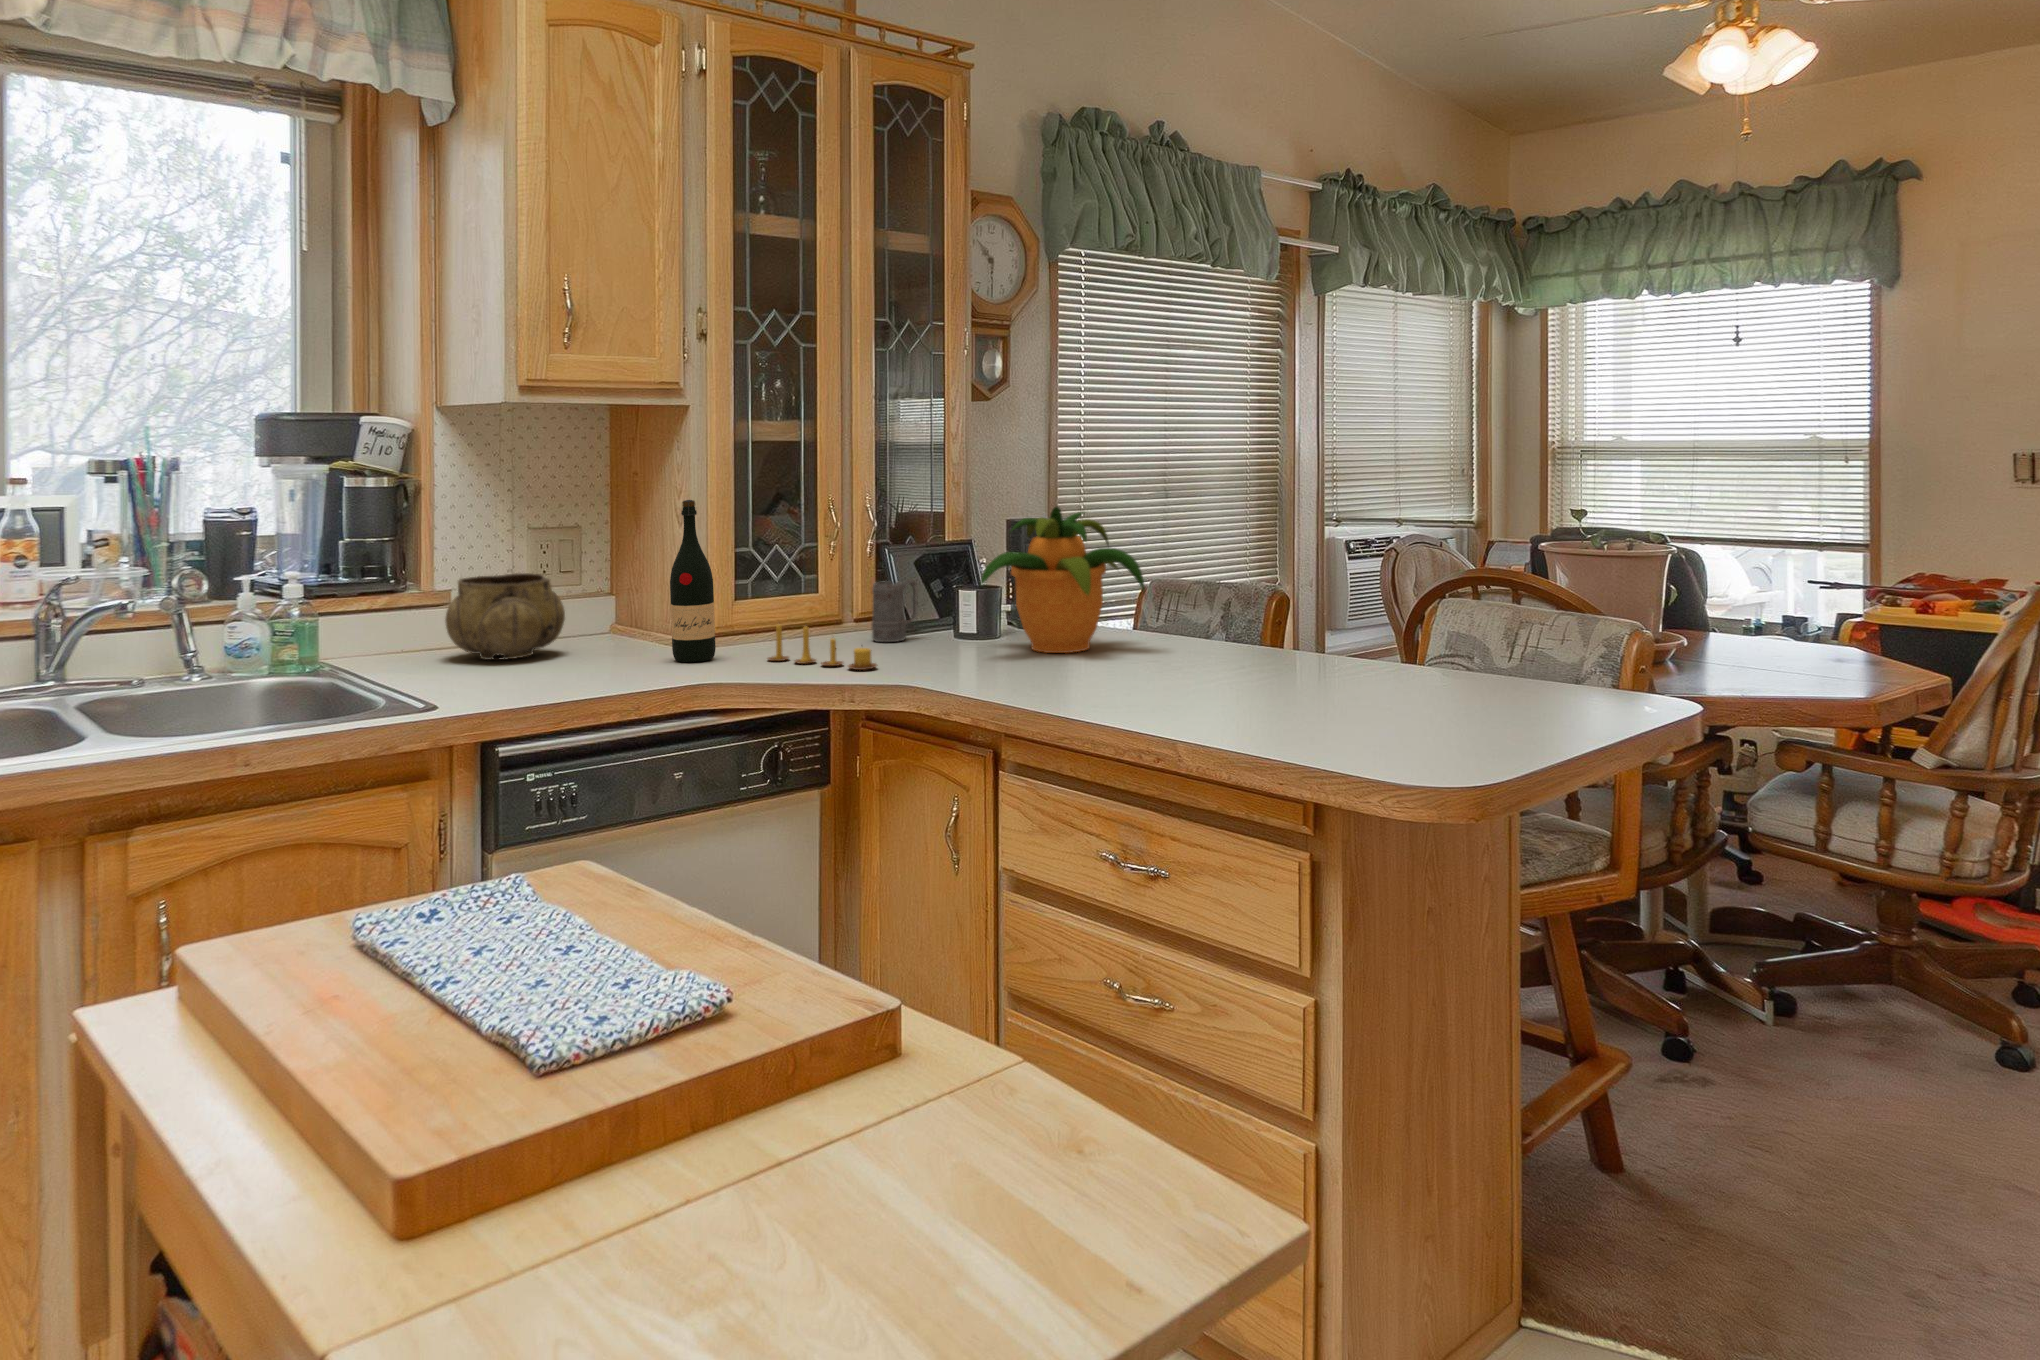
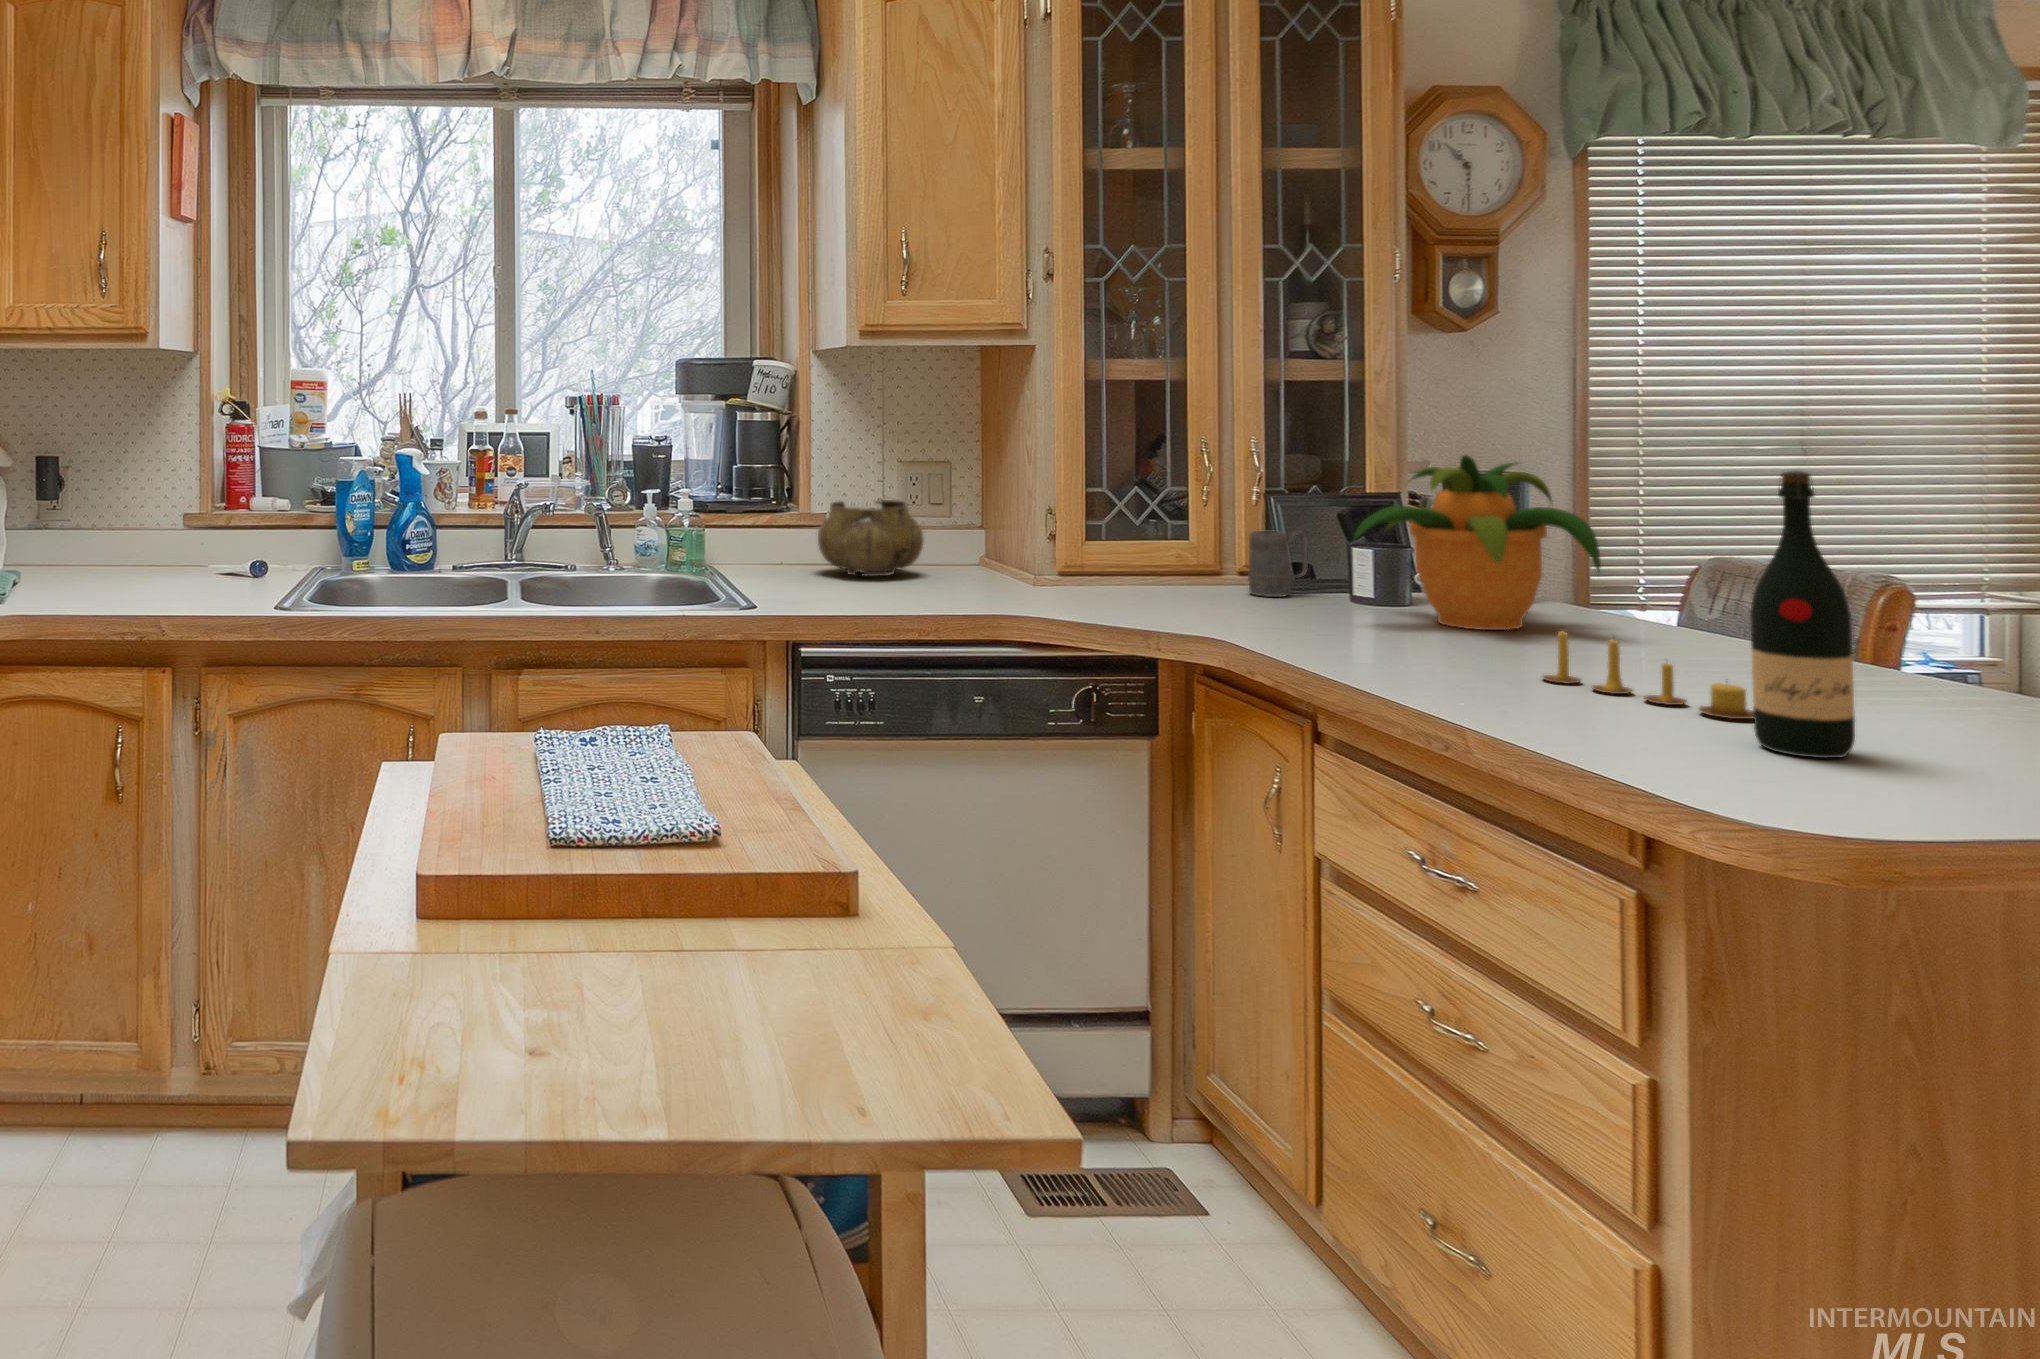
wine bottle: present [670,500,716,662] -> present [1750,471,1855,758]
candle: present [768,624,877,670] -> present [1543,631,1754,719]

